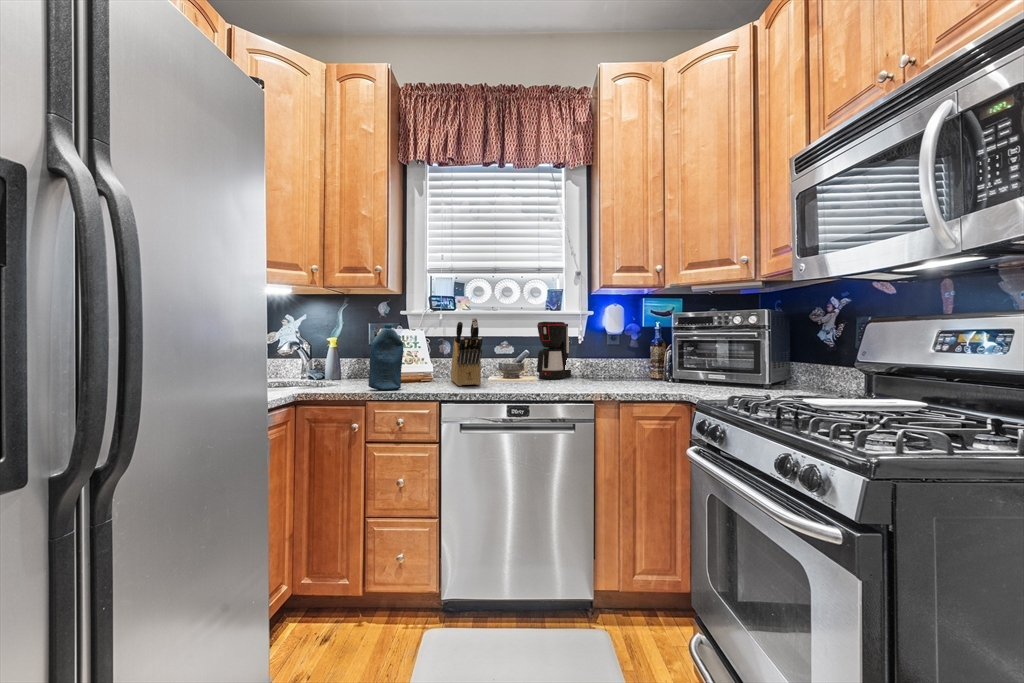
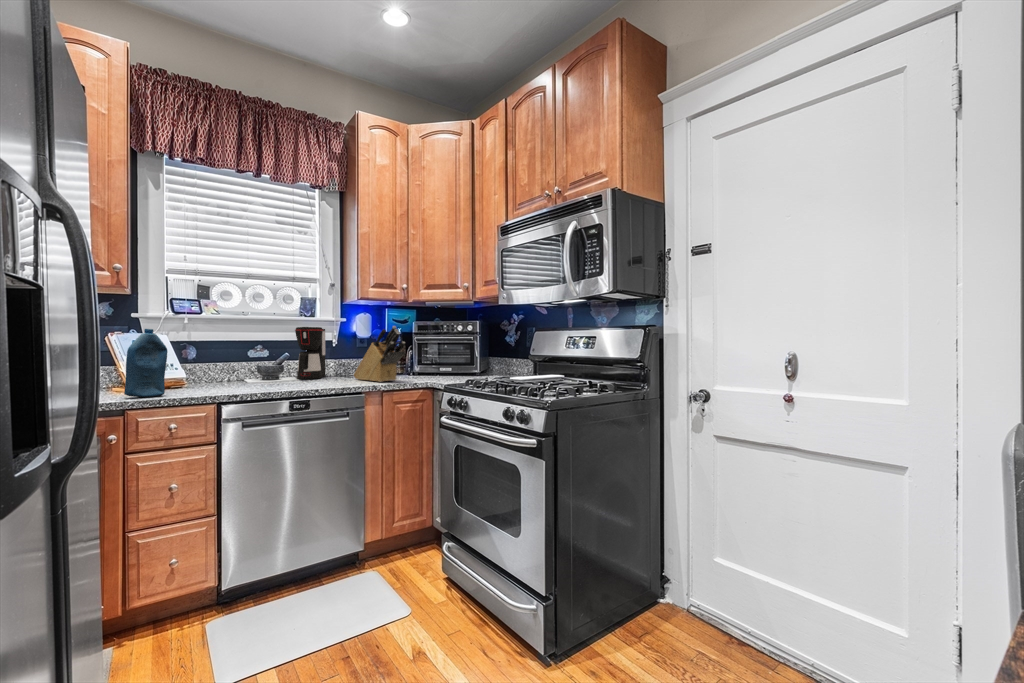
knife block: present [451,318,482,386] -> present [354,326,405,382]

